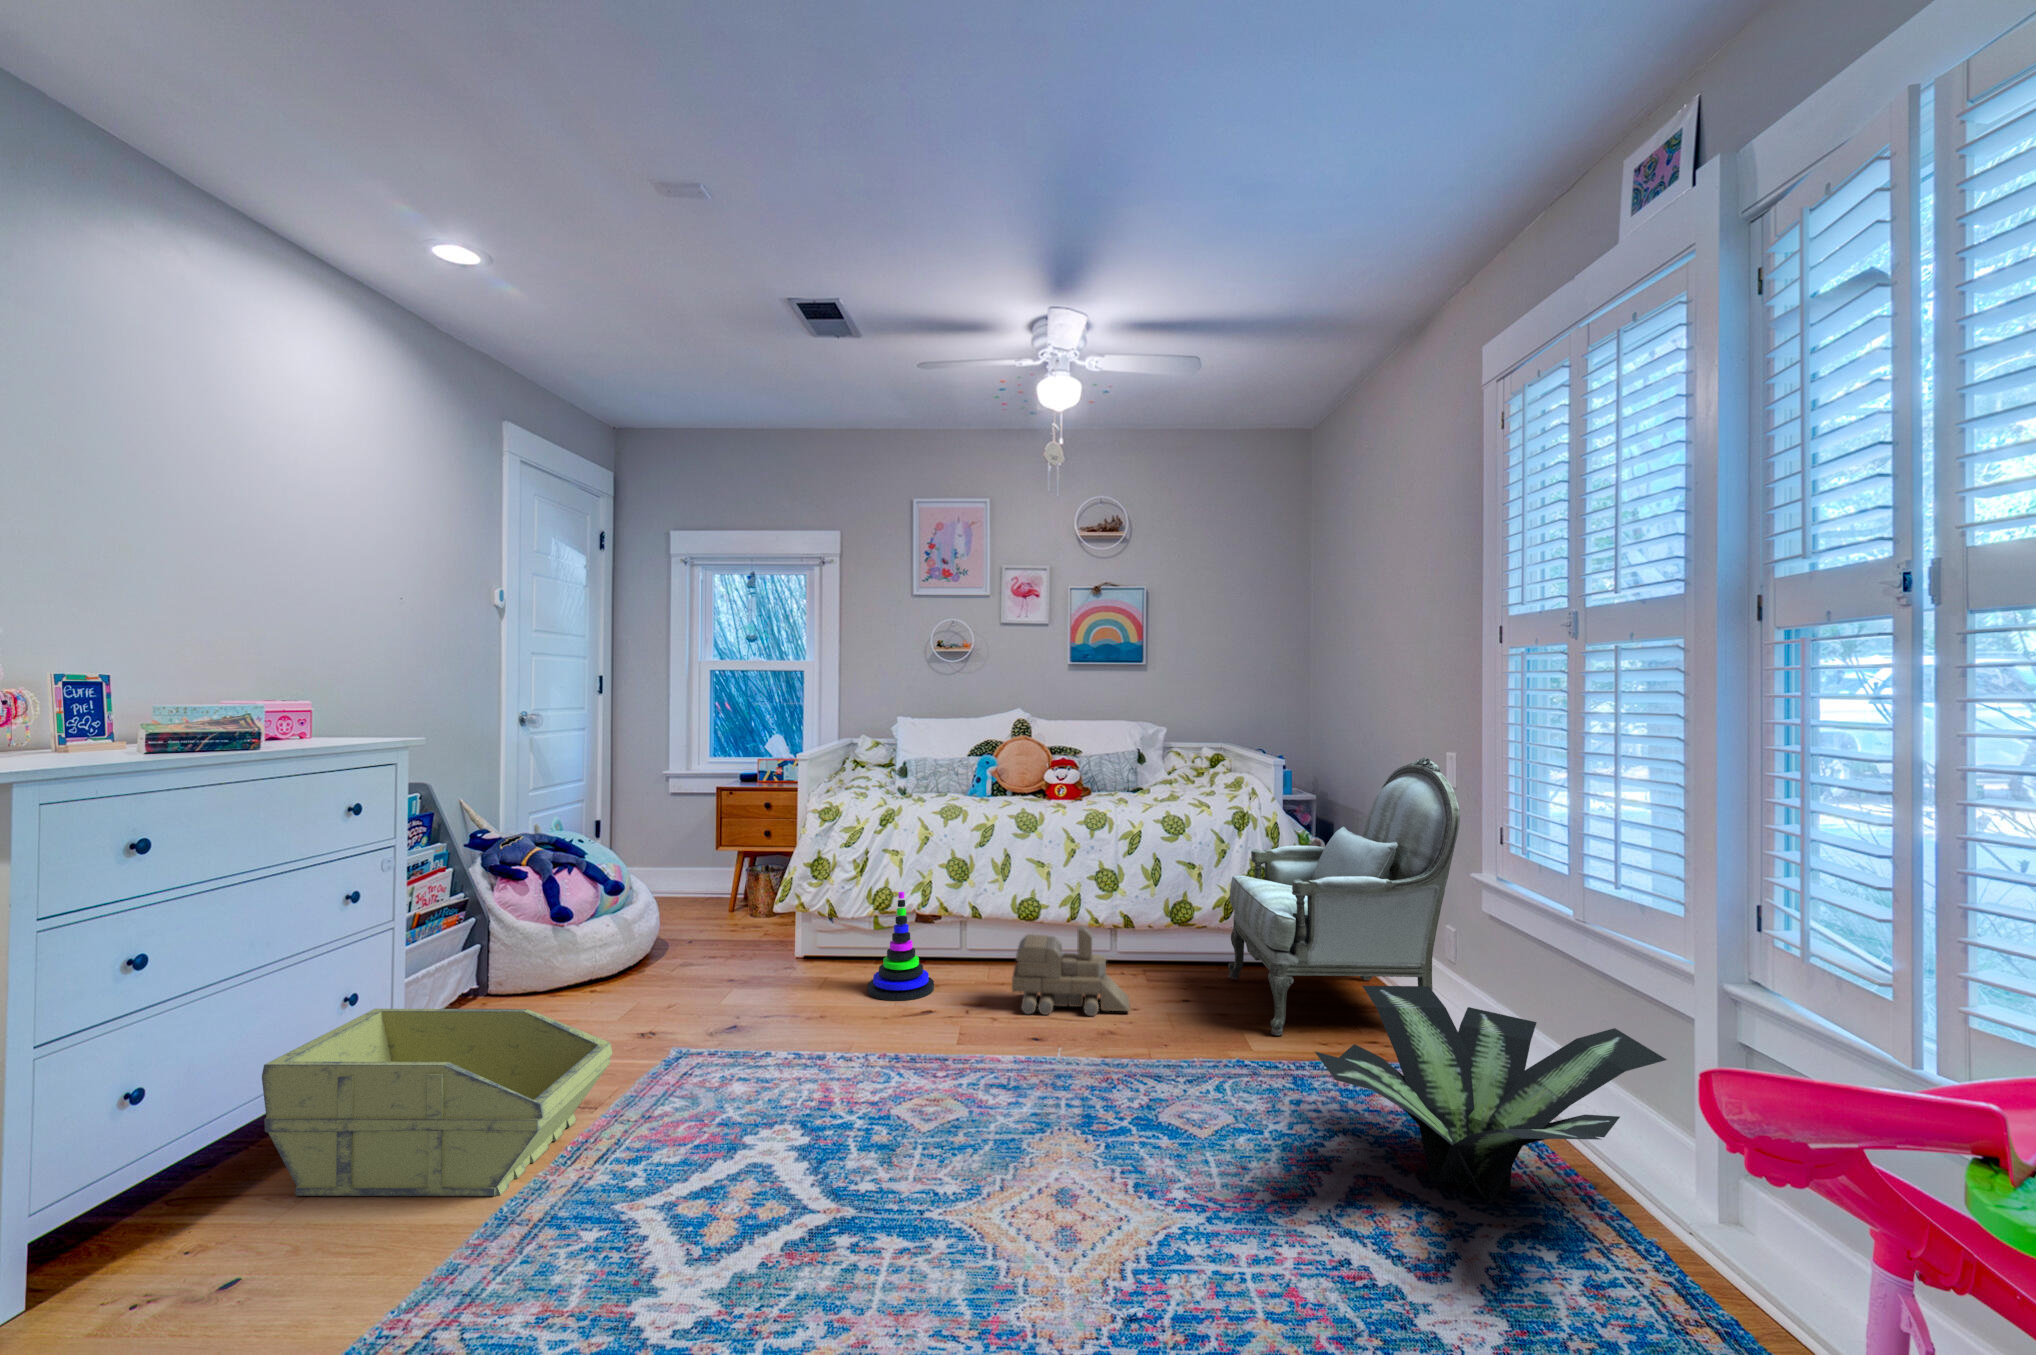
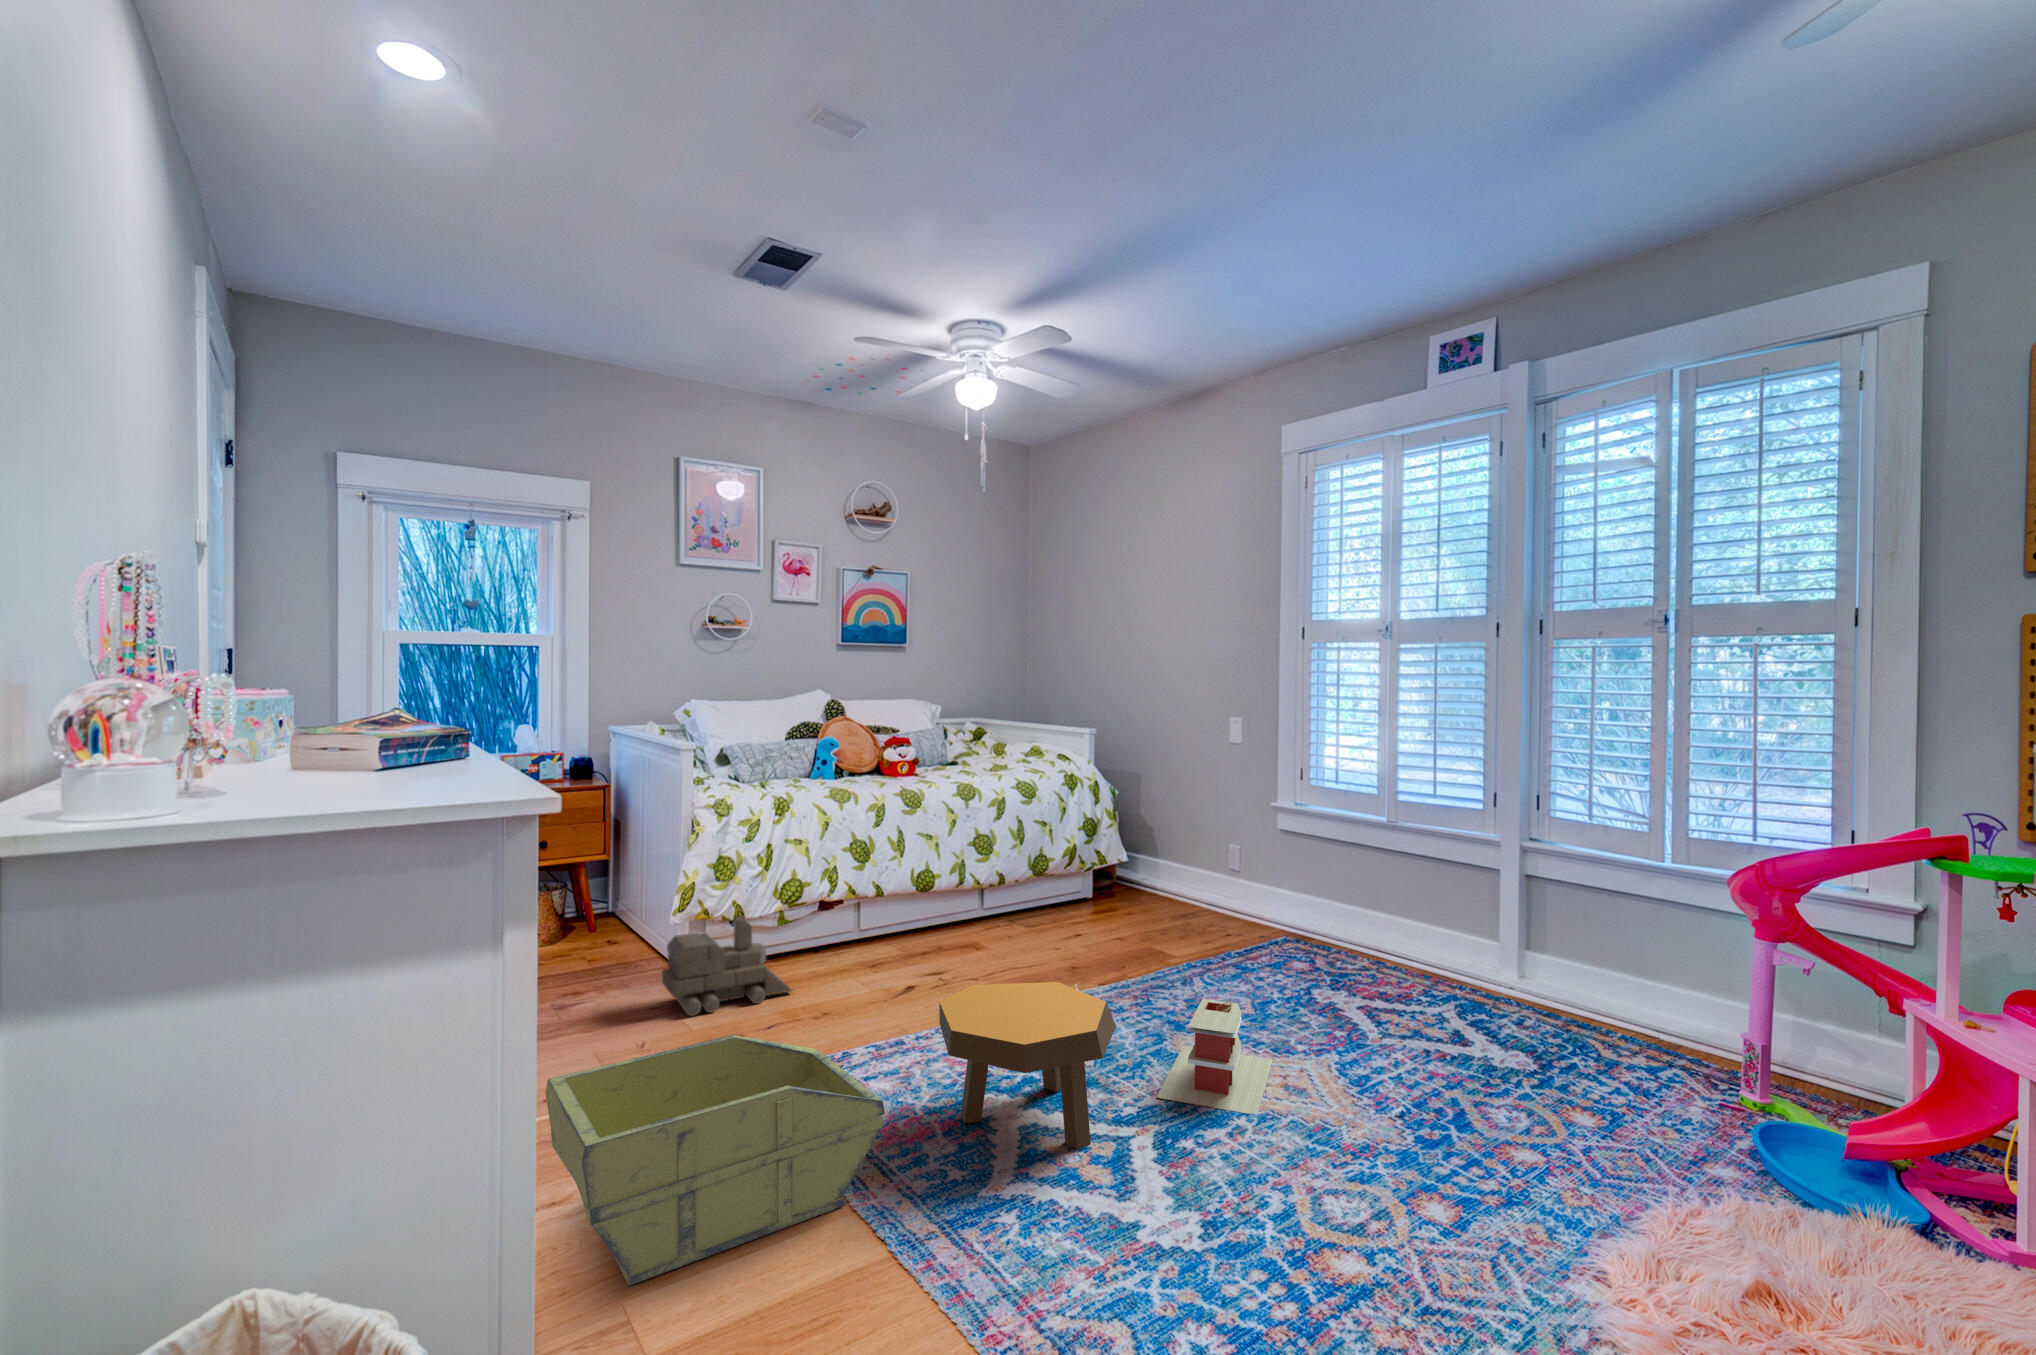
armchair: present [1228,758,1460,1035] -> none [1085,721,1273,941]
stacking toy: present [867,892,934,1001] -> none [817,877,884,985]
toy train: present [1012,926,1130,1016] -> present [662,917,792,1016]
potted plant: present [1315,986,1667,1204] -> none [1290,877,1505,996]
footstool: none [662,1017,866,1229] -> present [939,982,1116,1150]
toy house: none [897,1103,1106,1273] -> present [1157,999,1273,1115]

